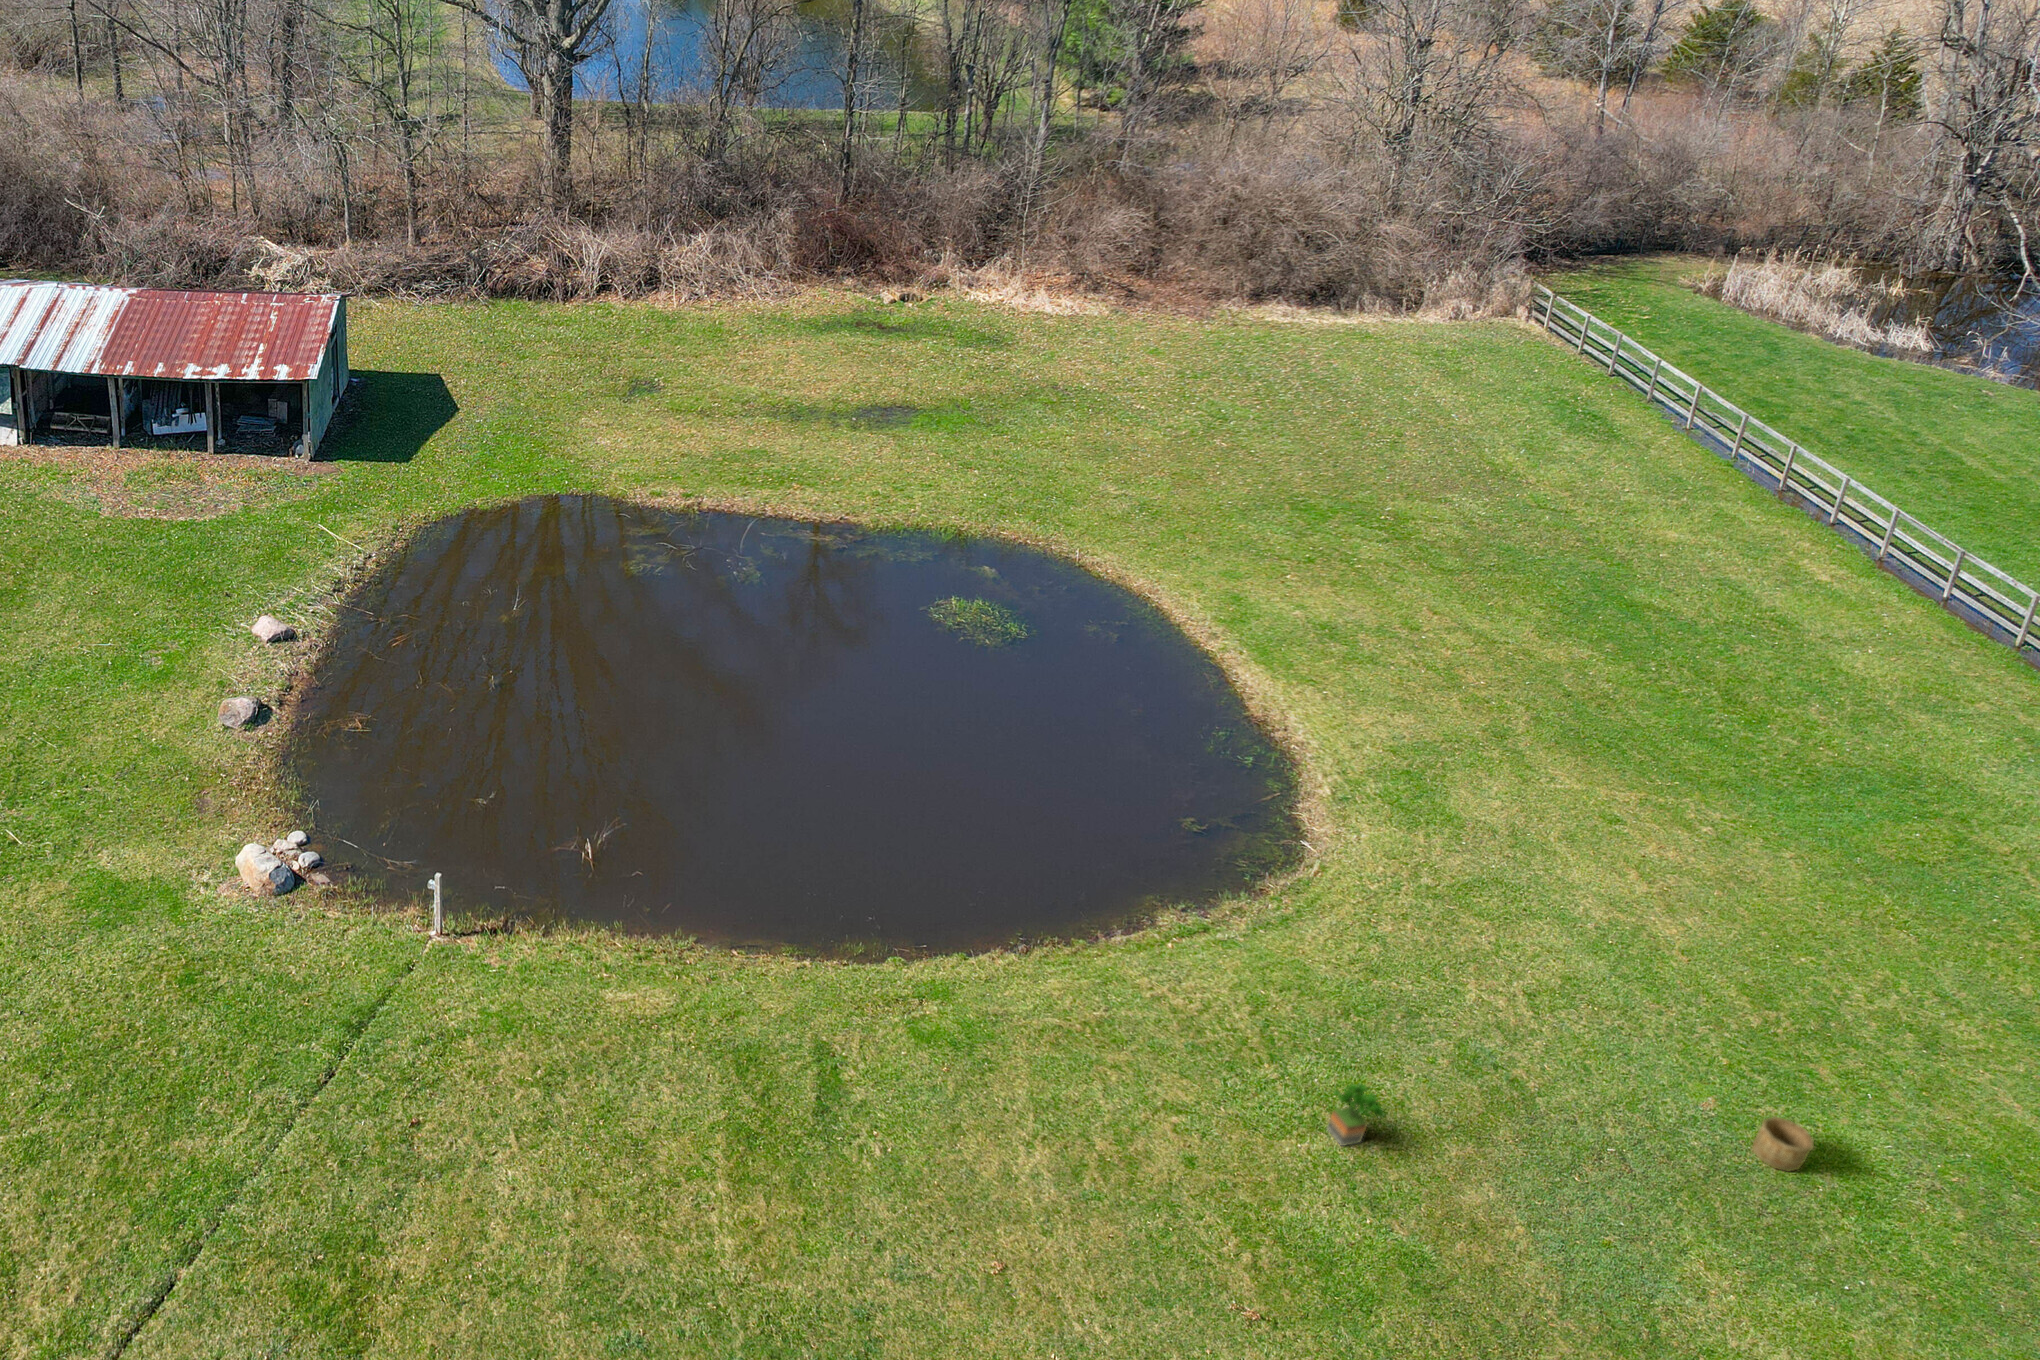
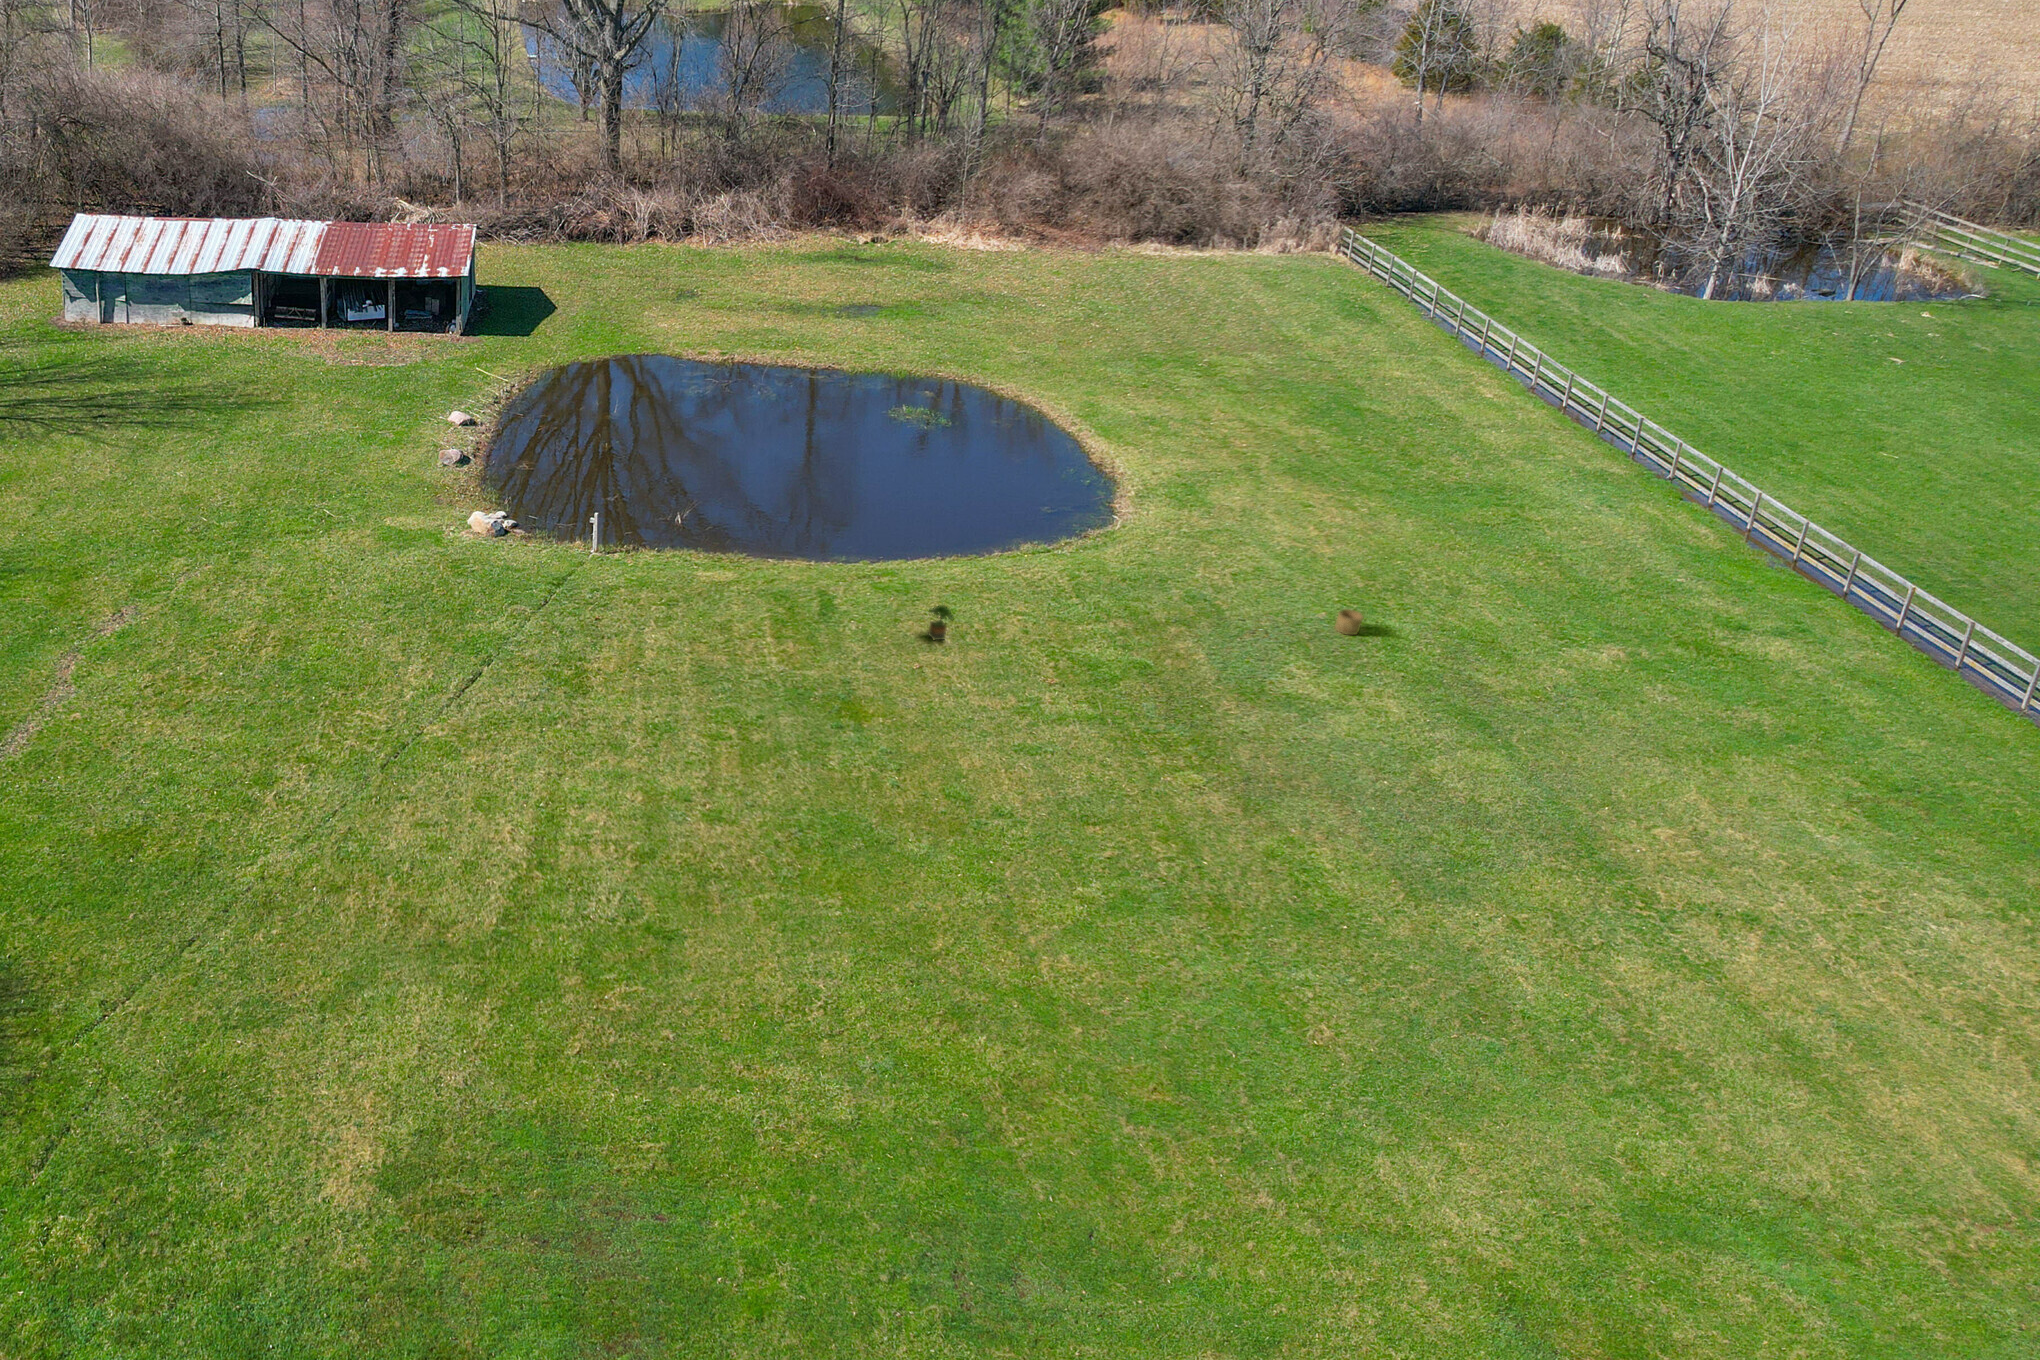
potted tree: present [1327,1083,1384,1146] -> present [928,605,954,640]

